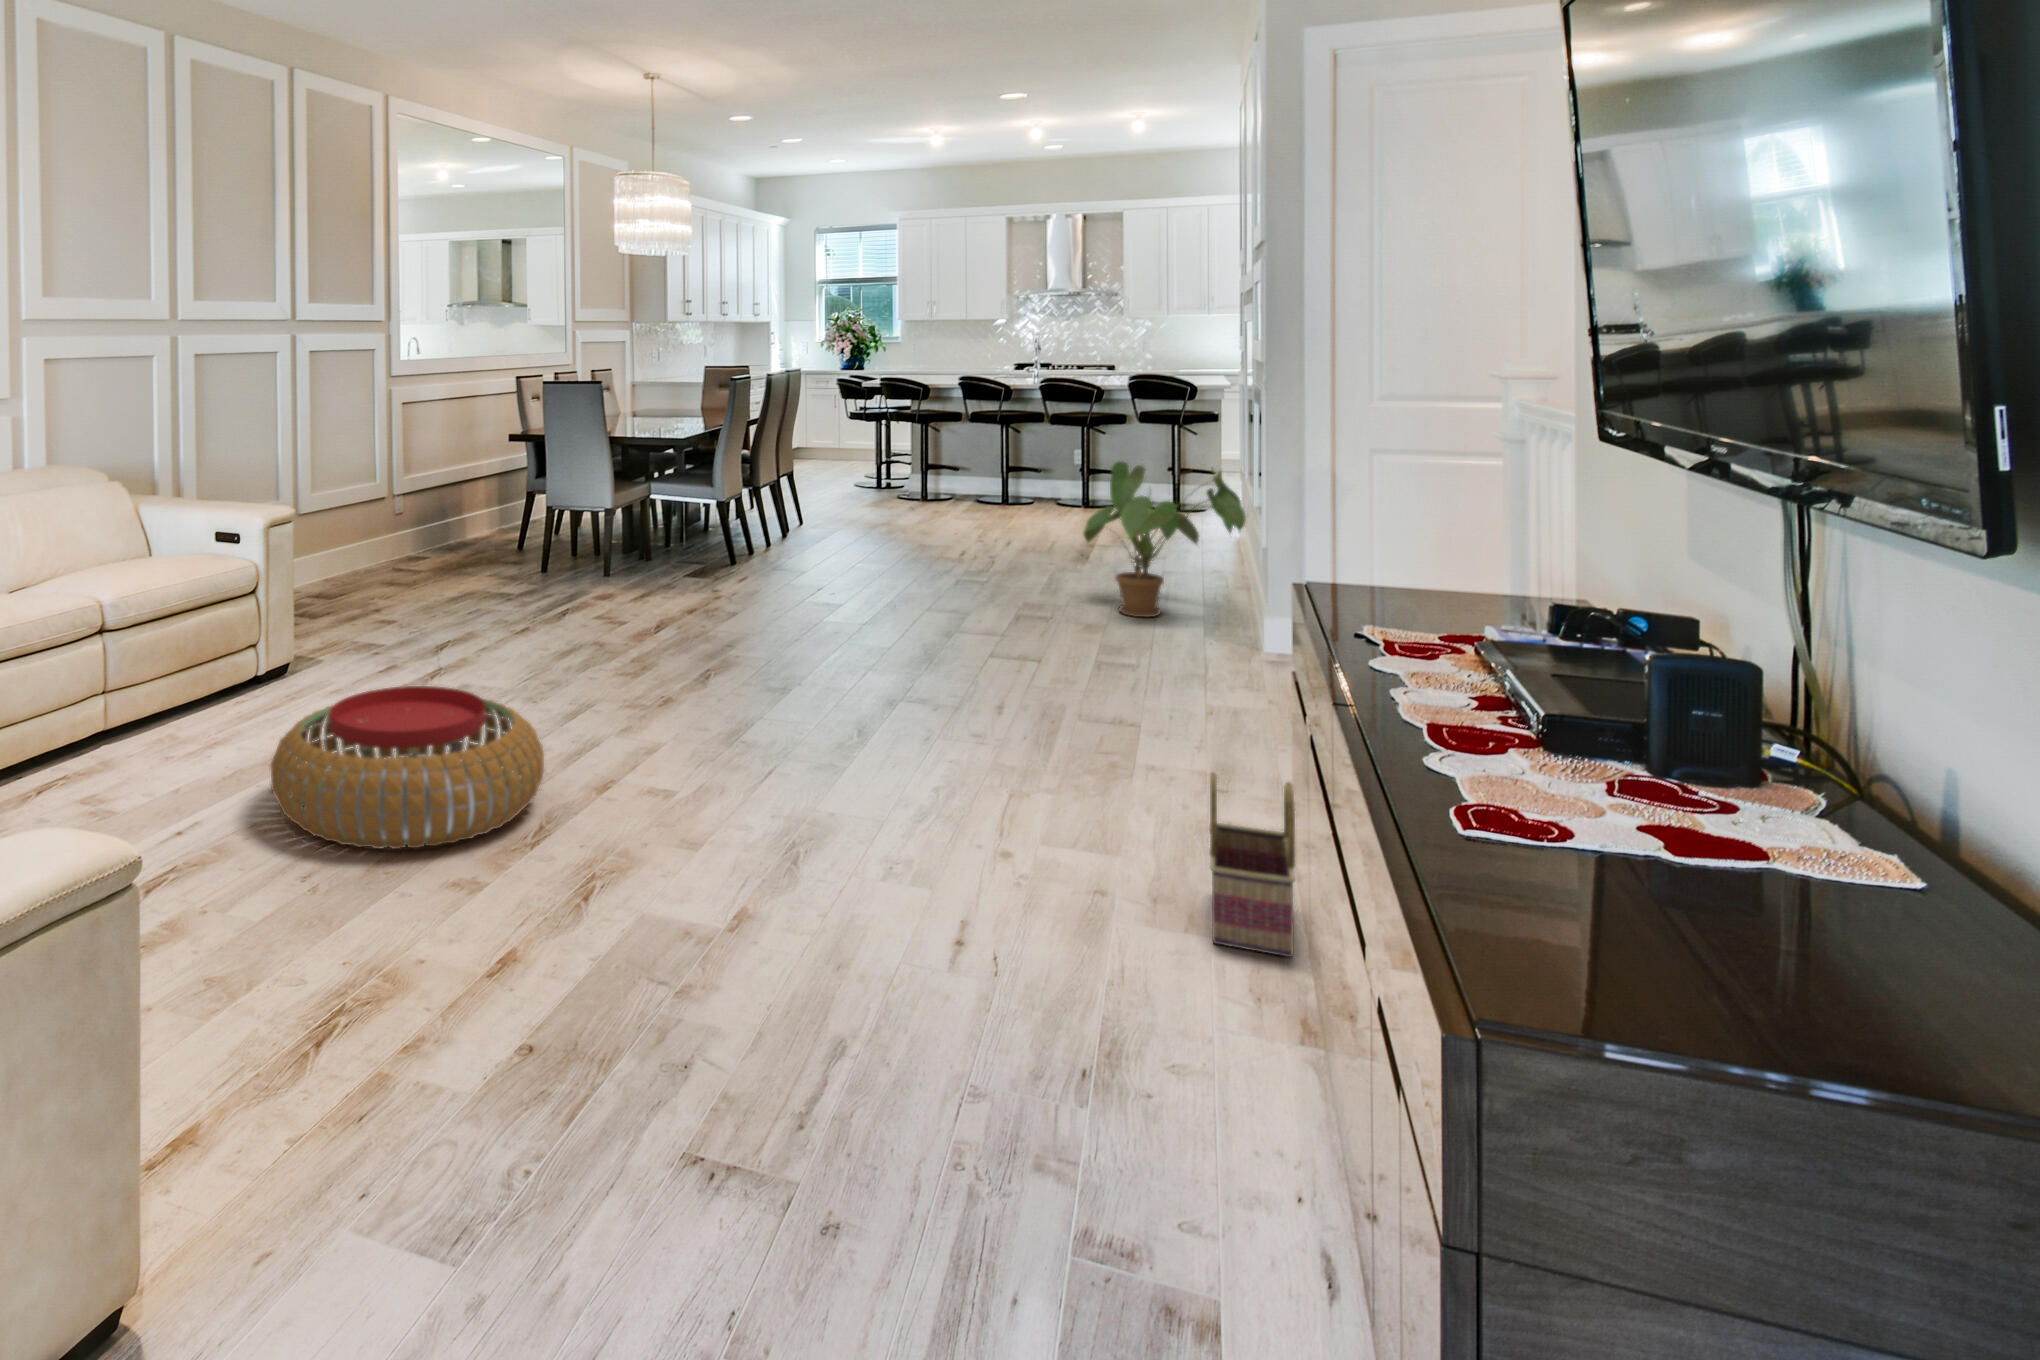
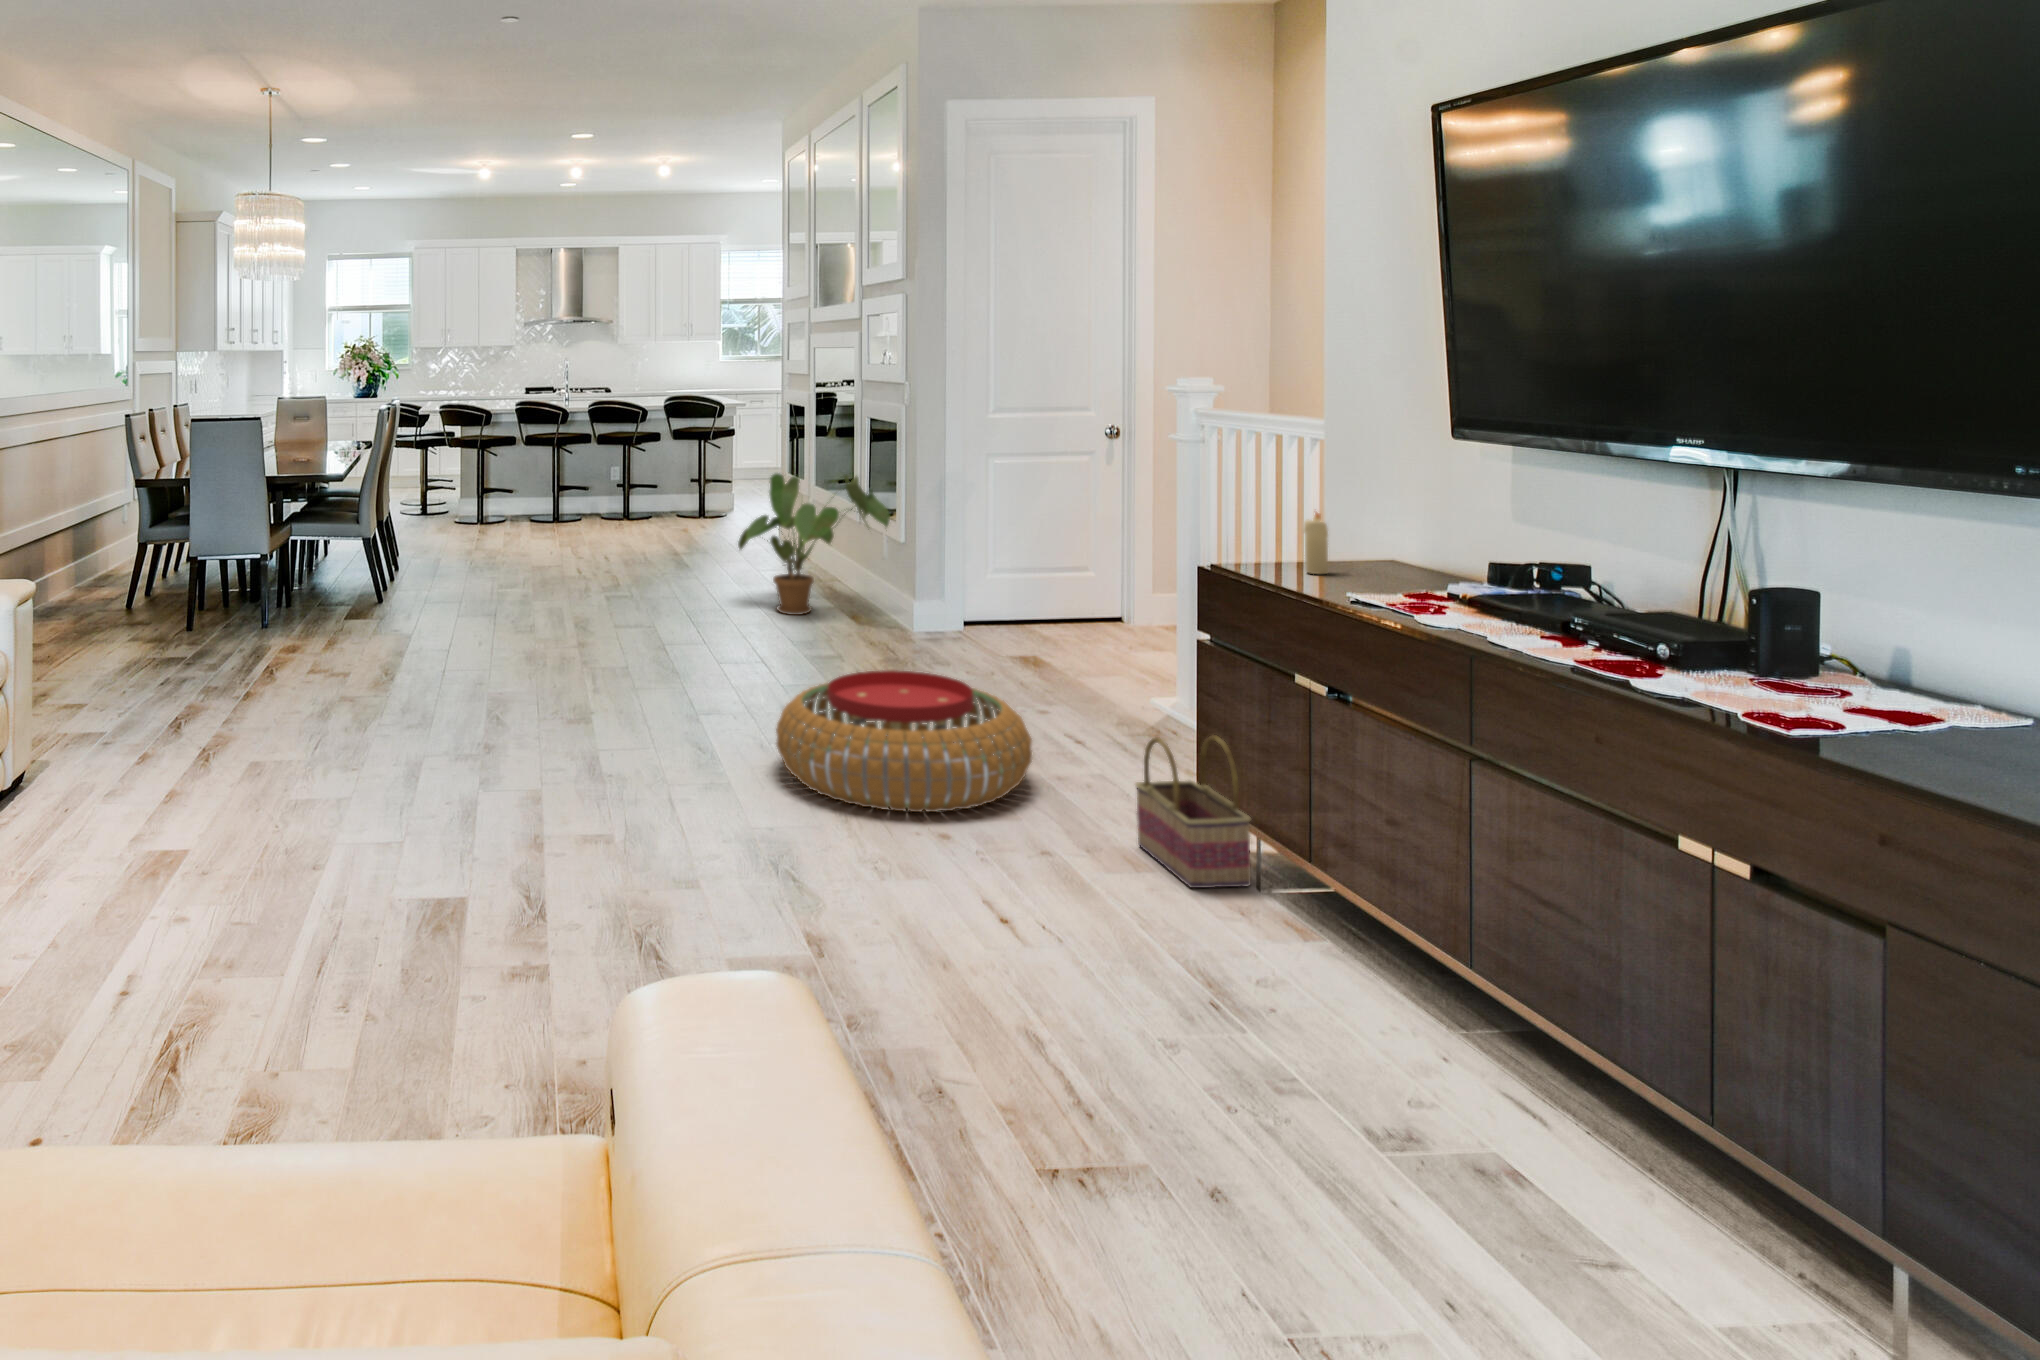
candle: none [1425,530,1457,610] -> present [1304,512,1328,574]
pouf: present [271,686,544,849] -> present [776,670,1032,812]

